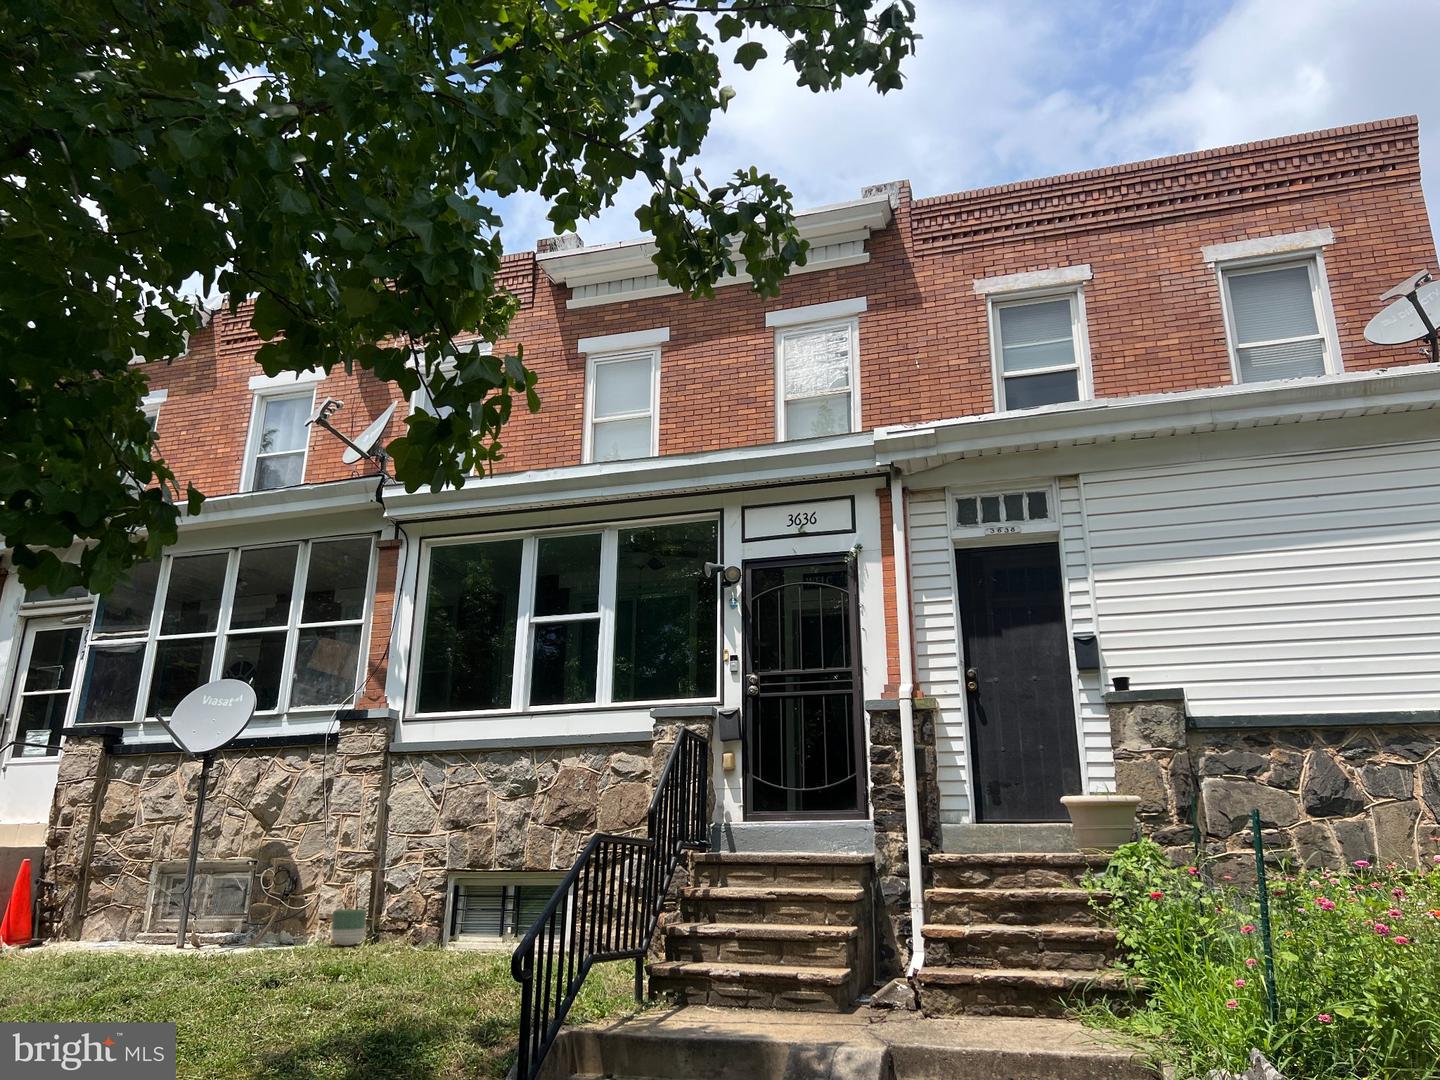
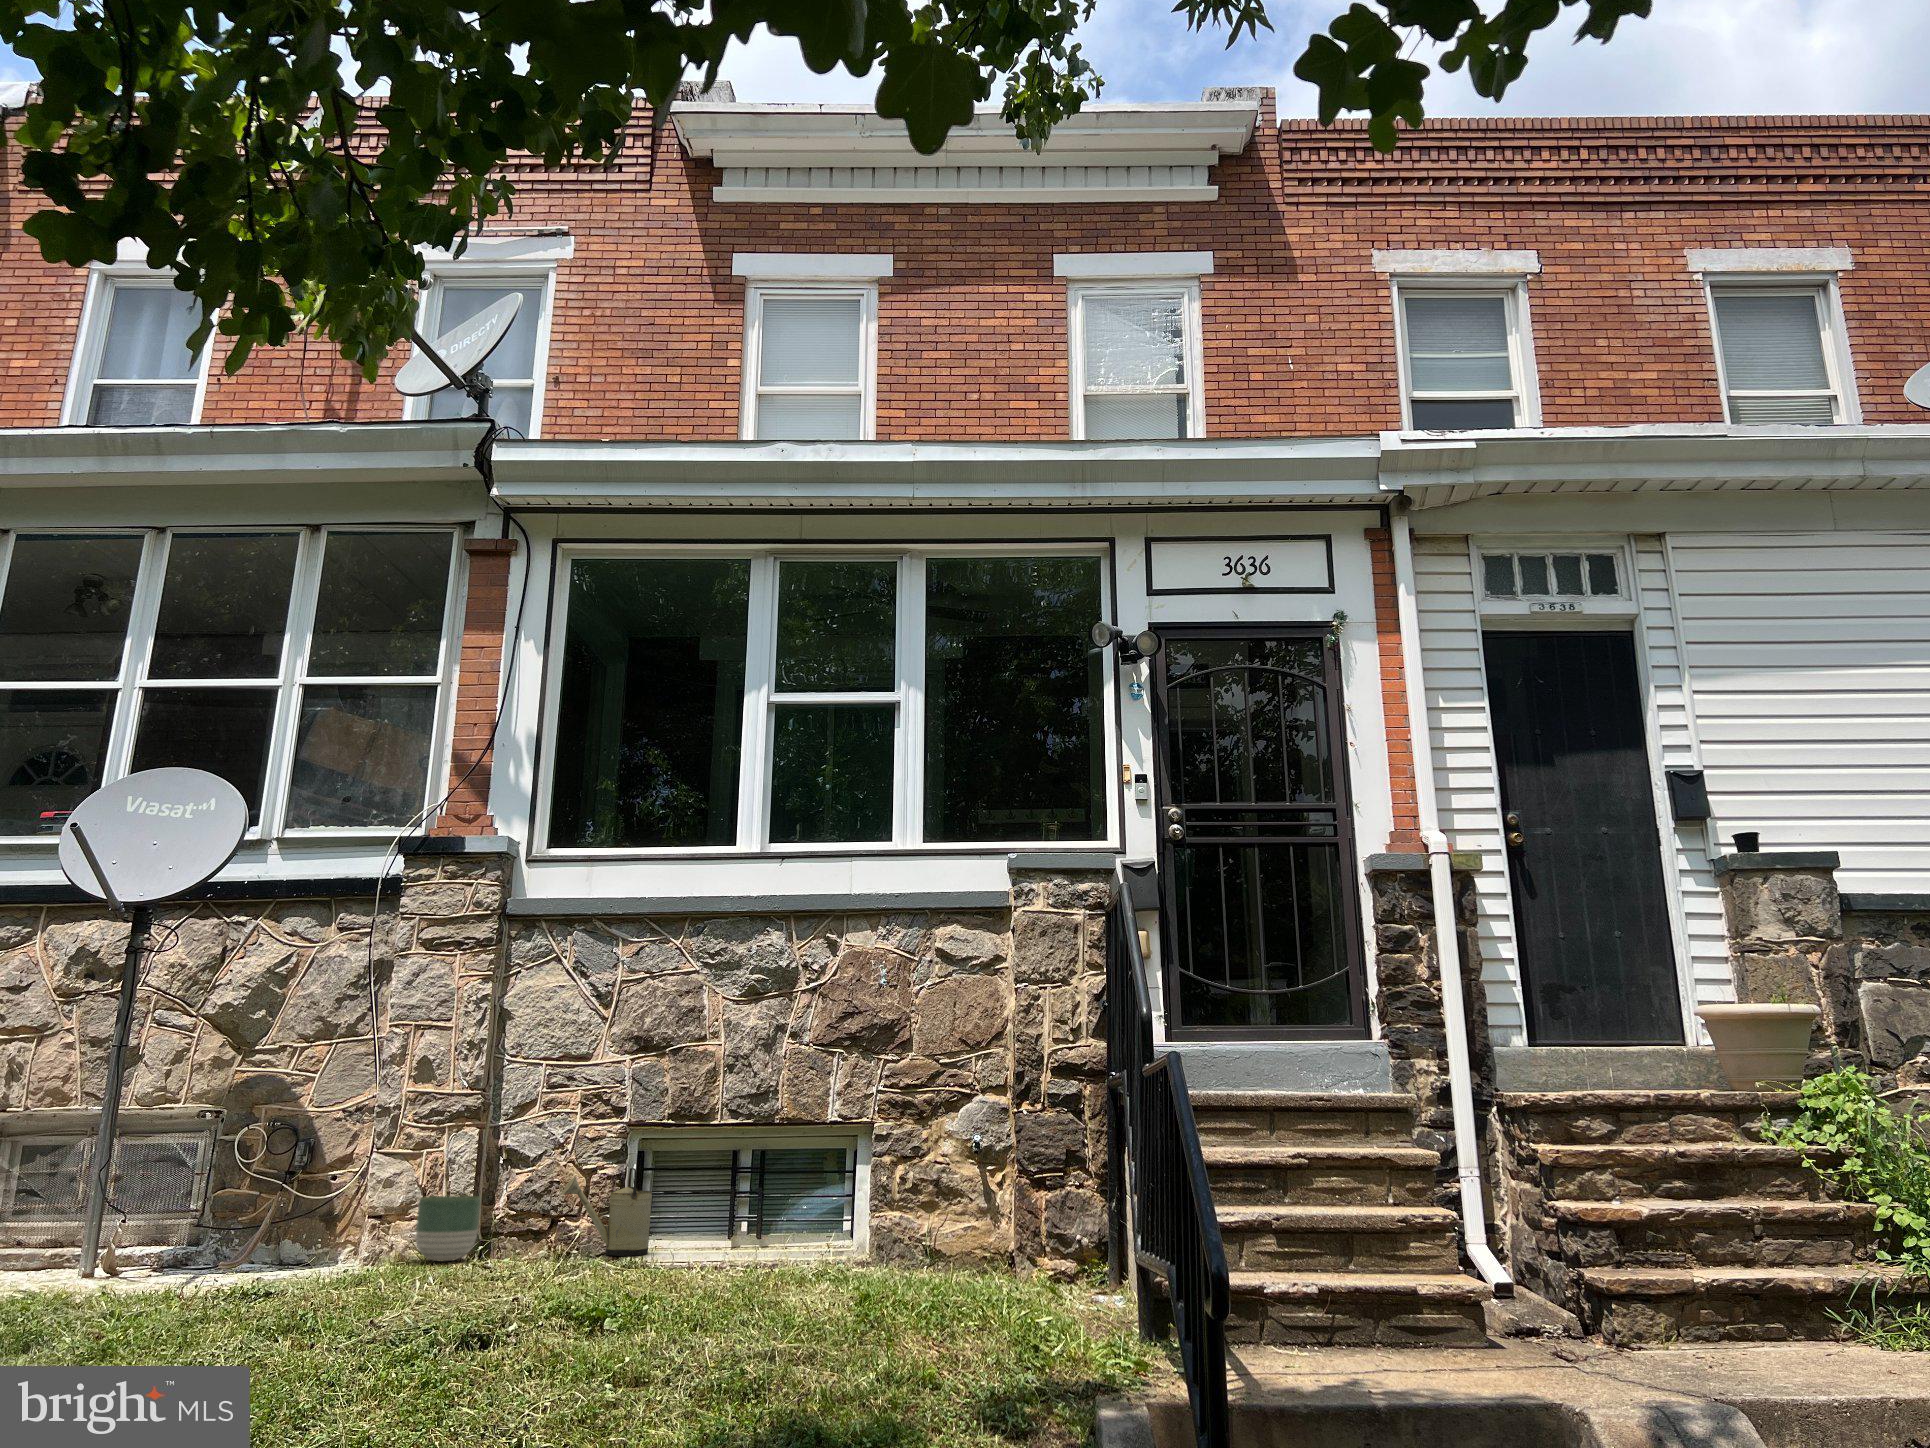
watering can: none [409,895,463,944] -> present [562,1168,660,1256]

